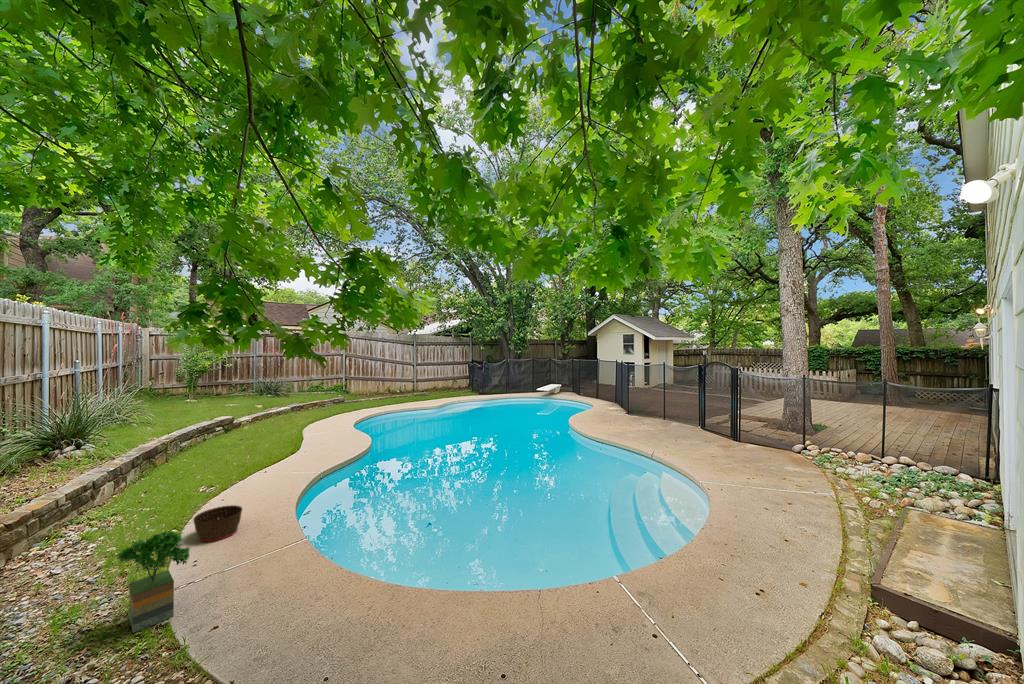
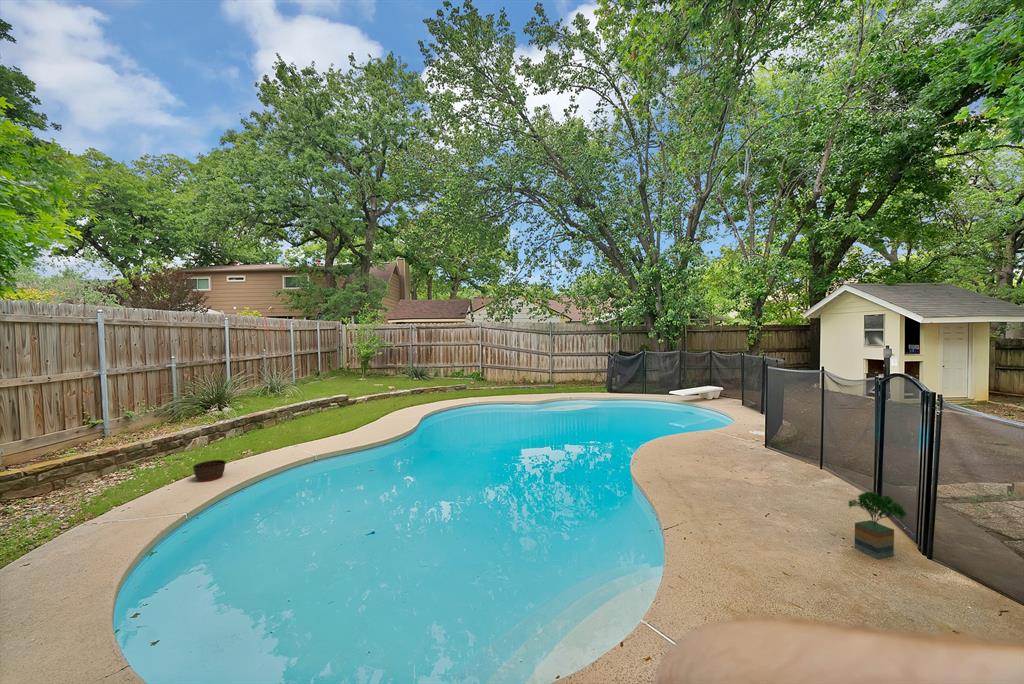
potted tree: present [116,531,190,633] -> present [849,492,908,559]

